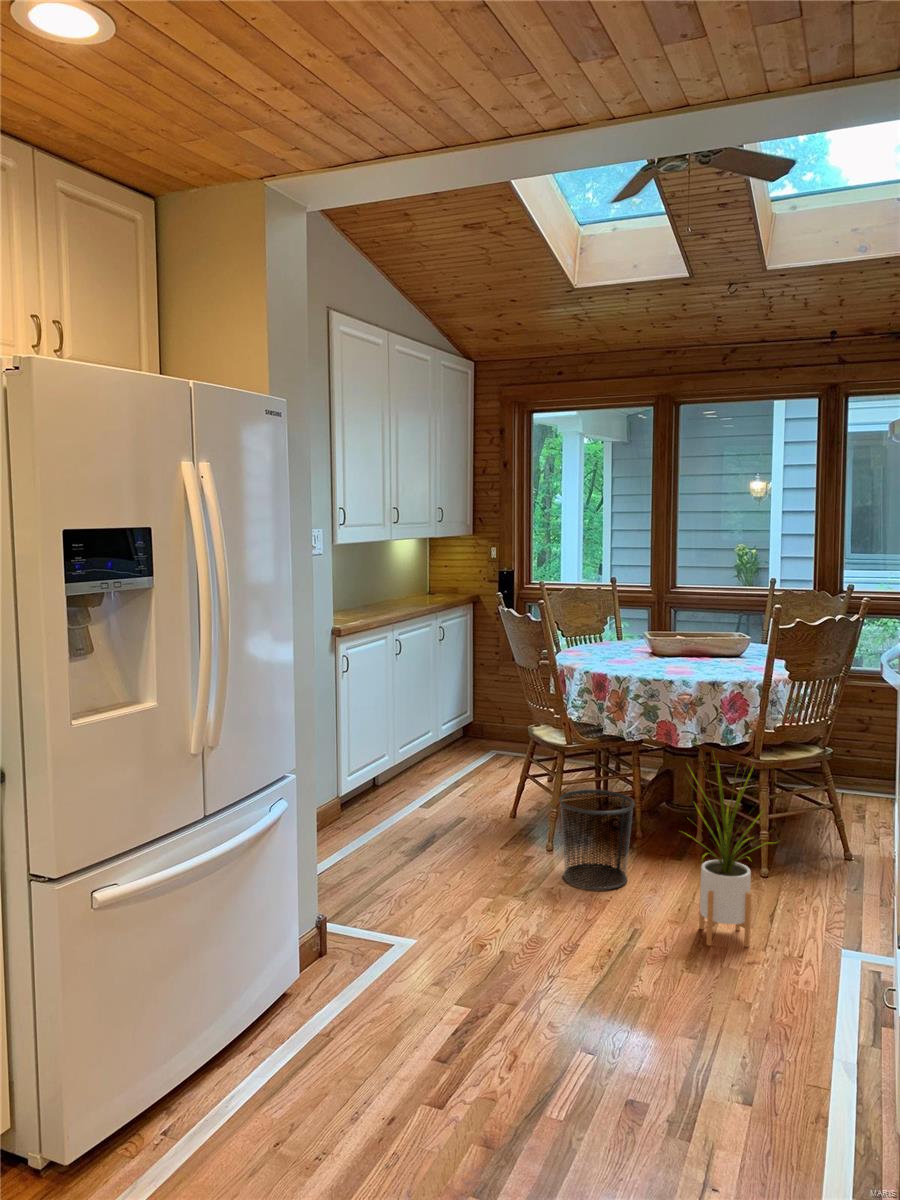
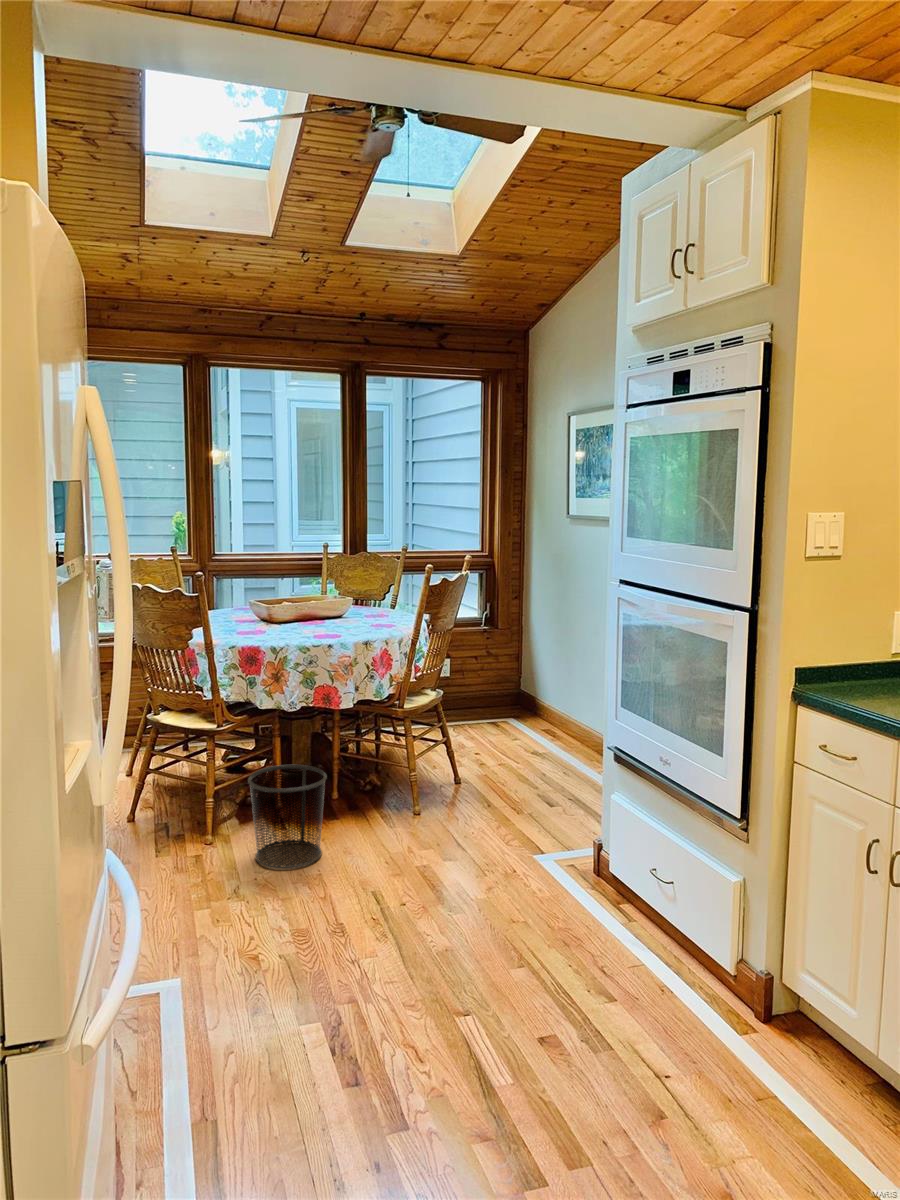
house plant: present [688,761,767,947] -> none [404,701,497,883]

